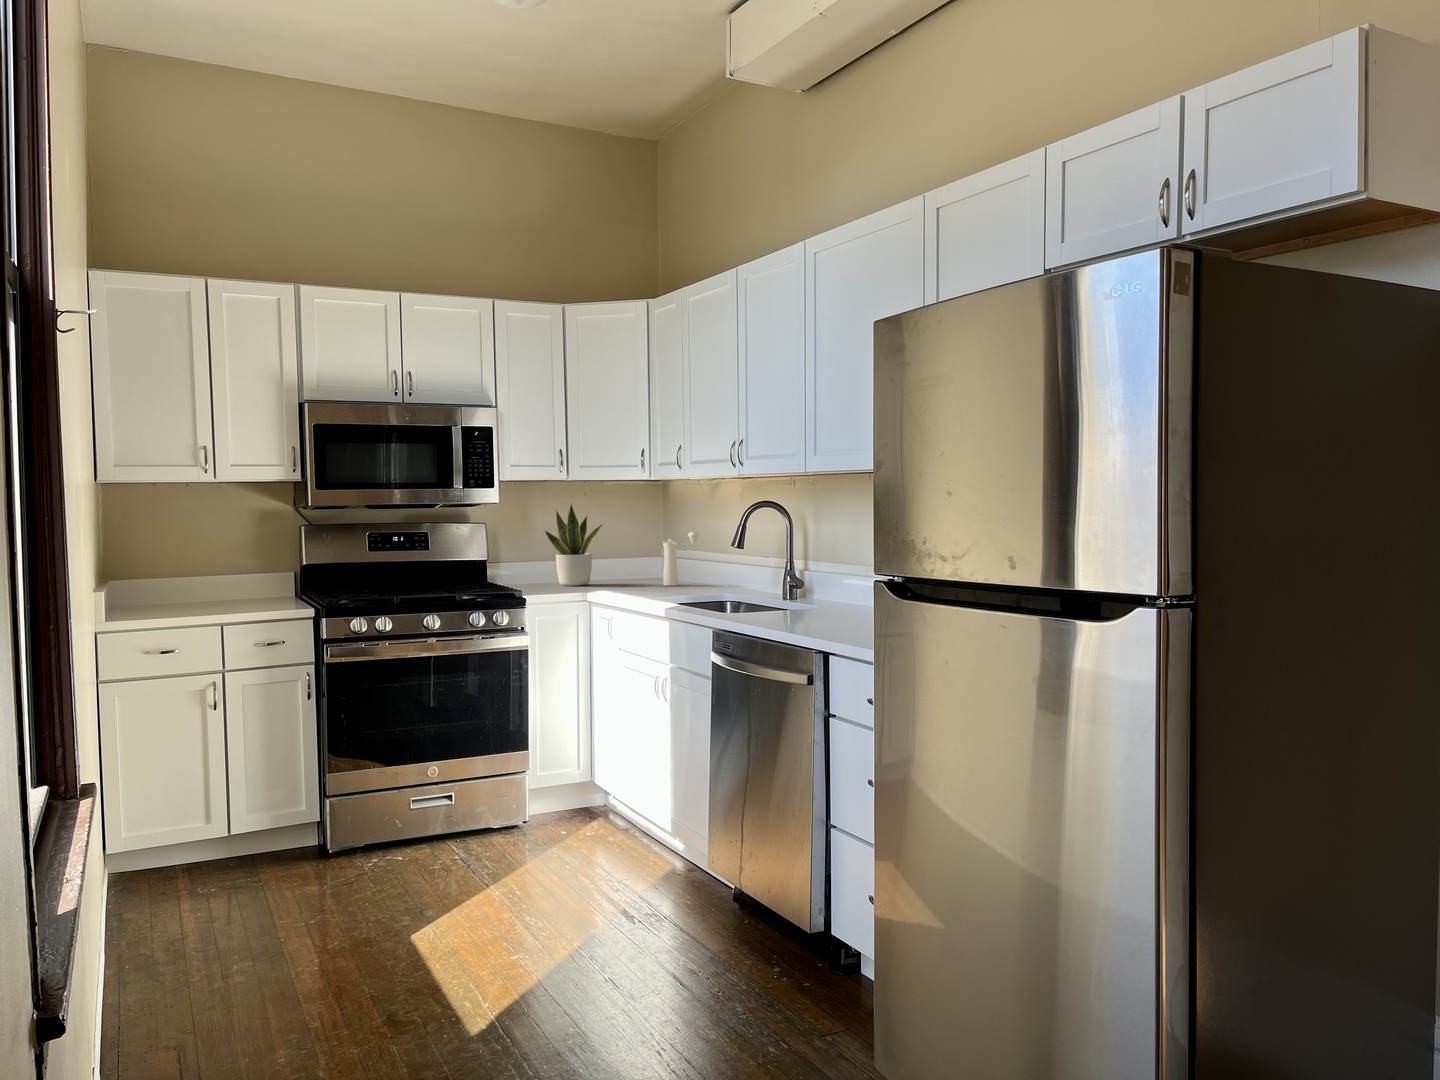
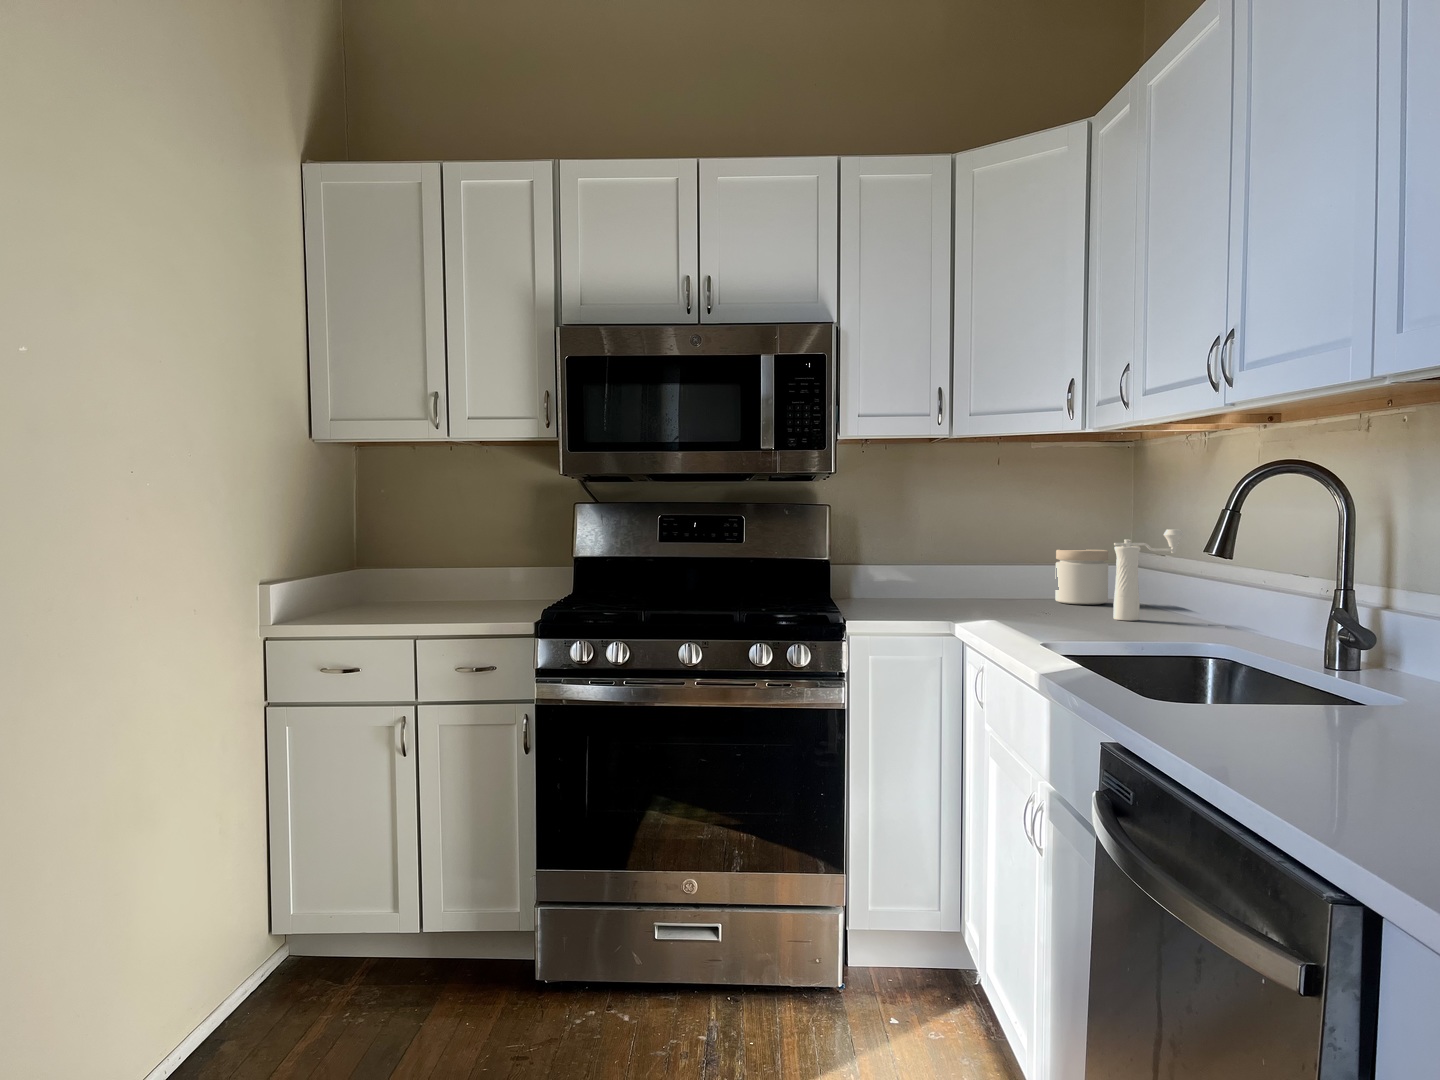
potted plant: present [545,504,602,586] -> none [918,476,1019,610]
jar: none [618,545,649,579] -> present [1055,550,1108,604]

